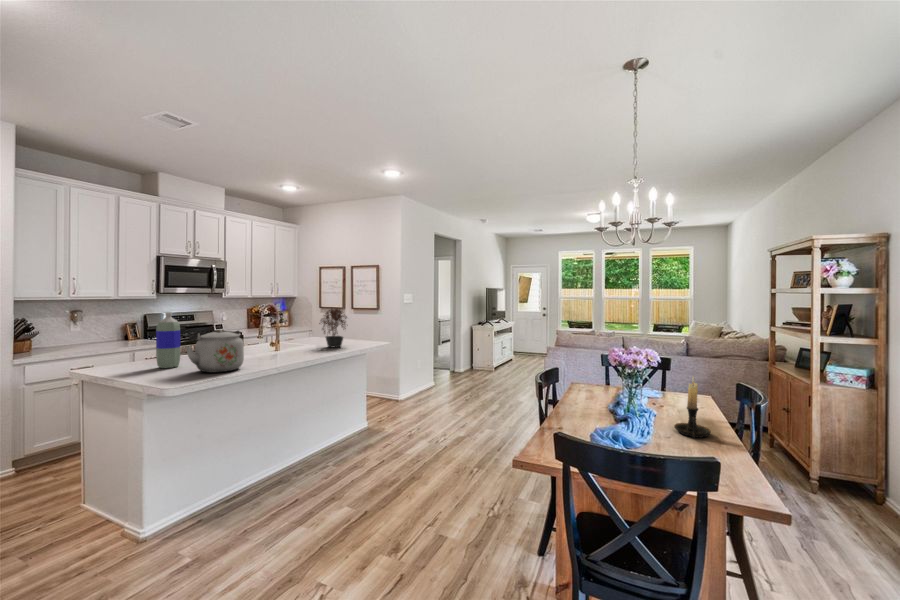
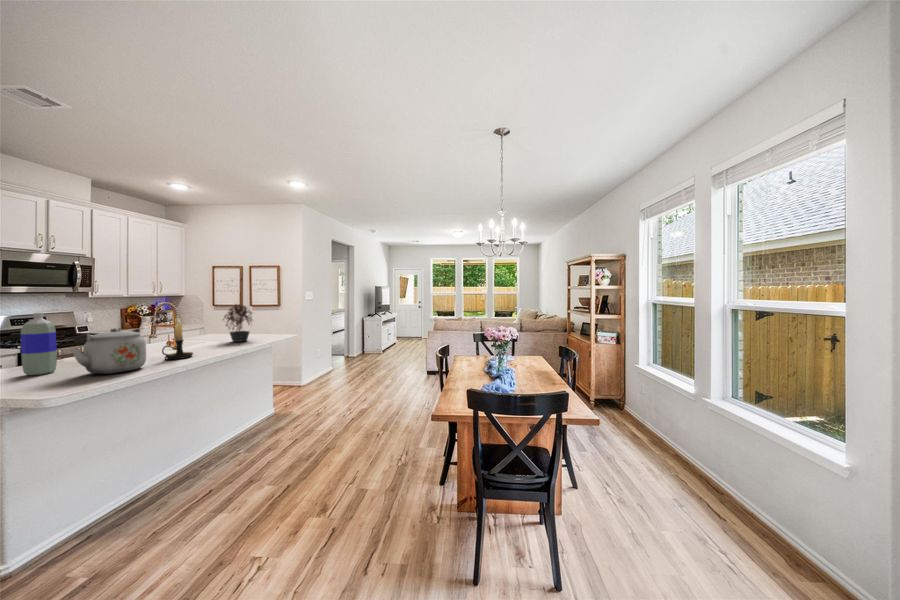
candle holder: present [674,376,711,438] -> present [162,319,193,360]

